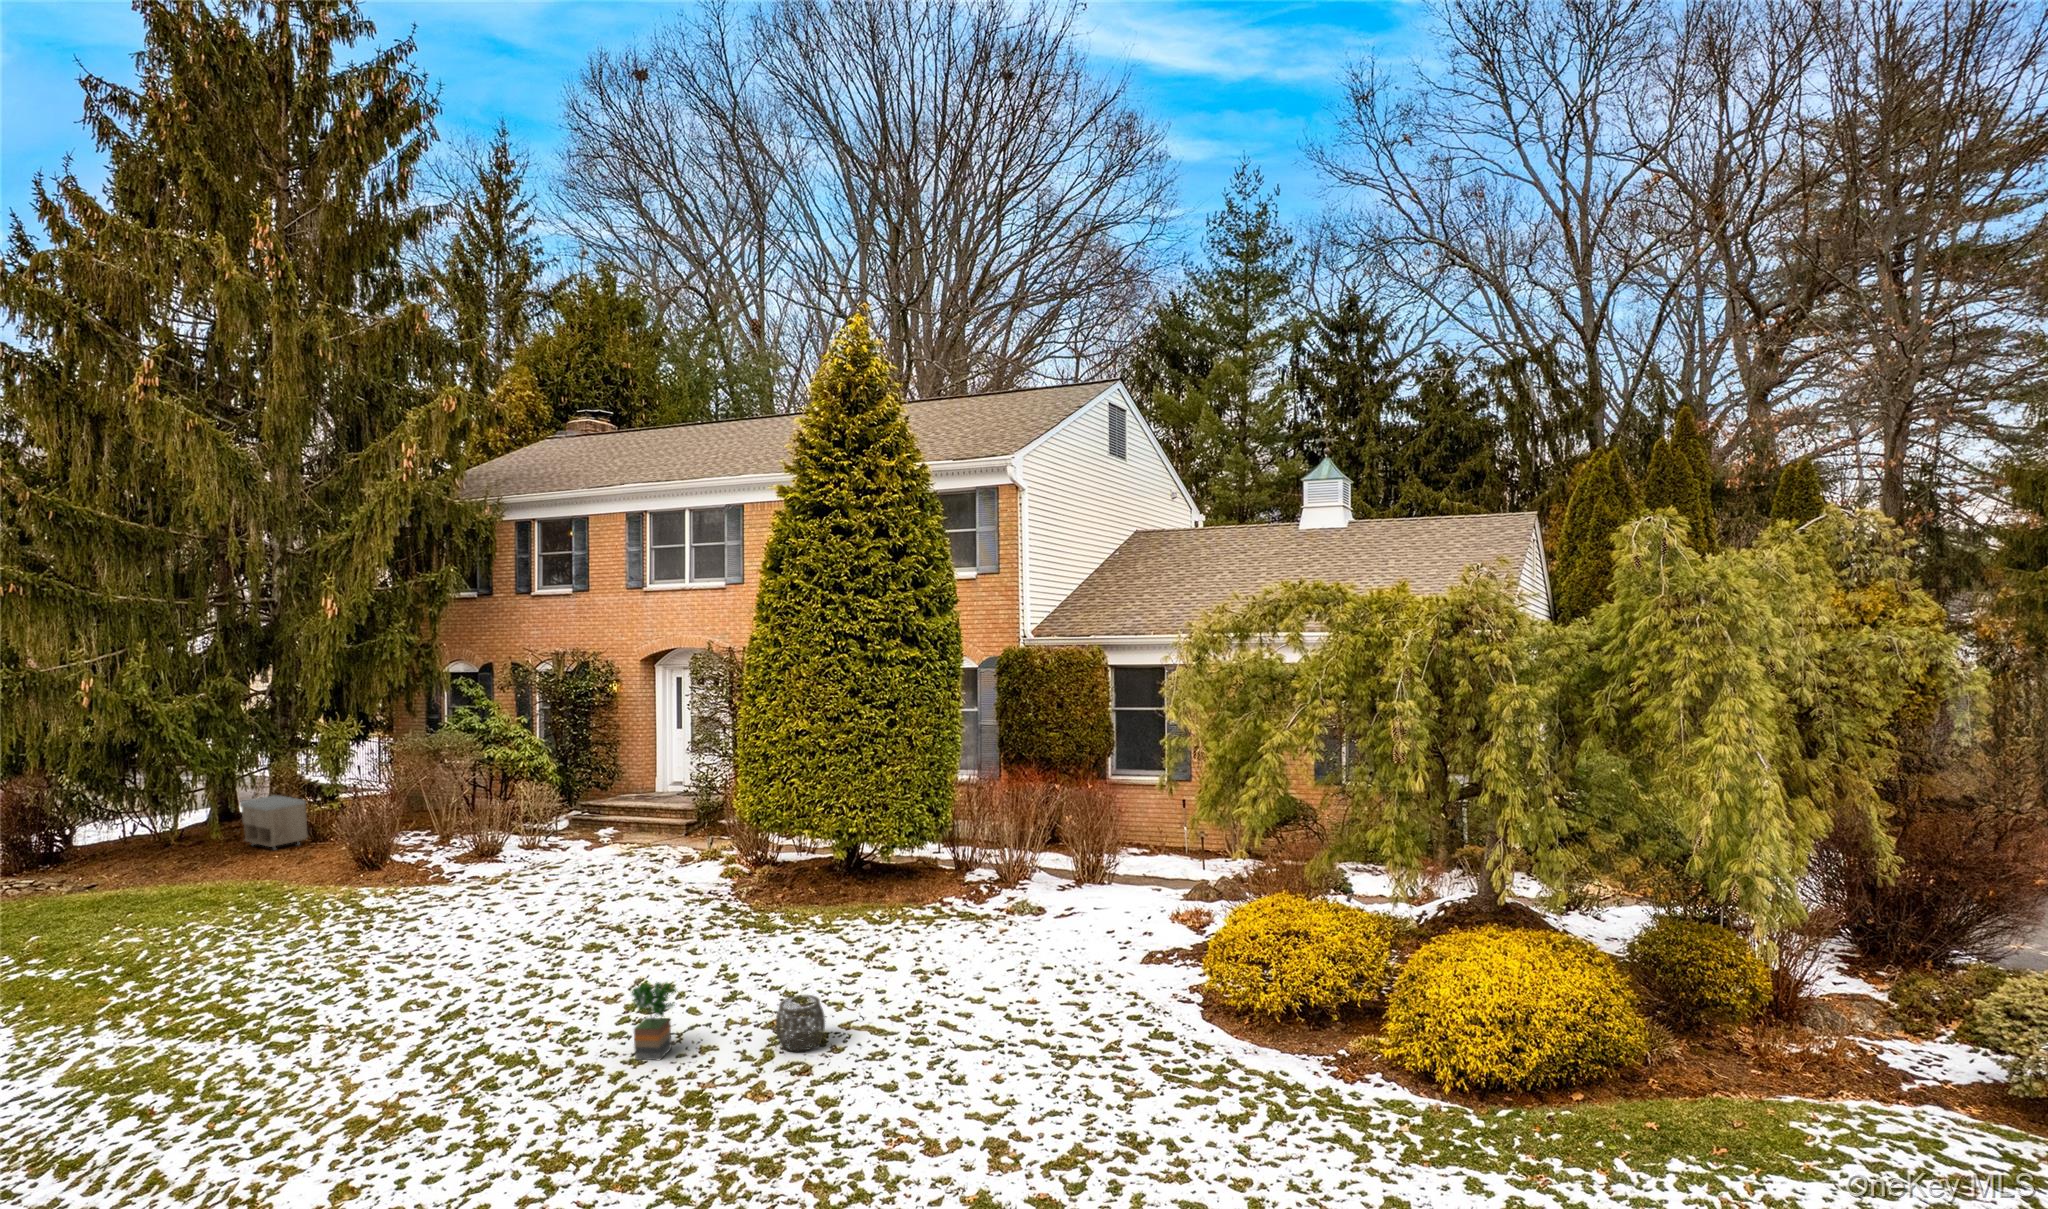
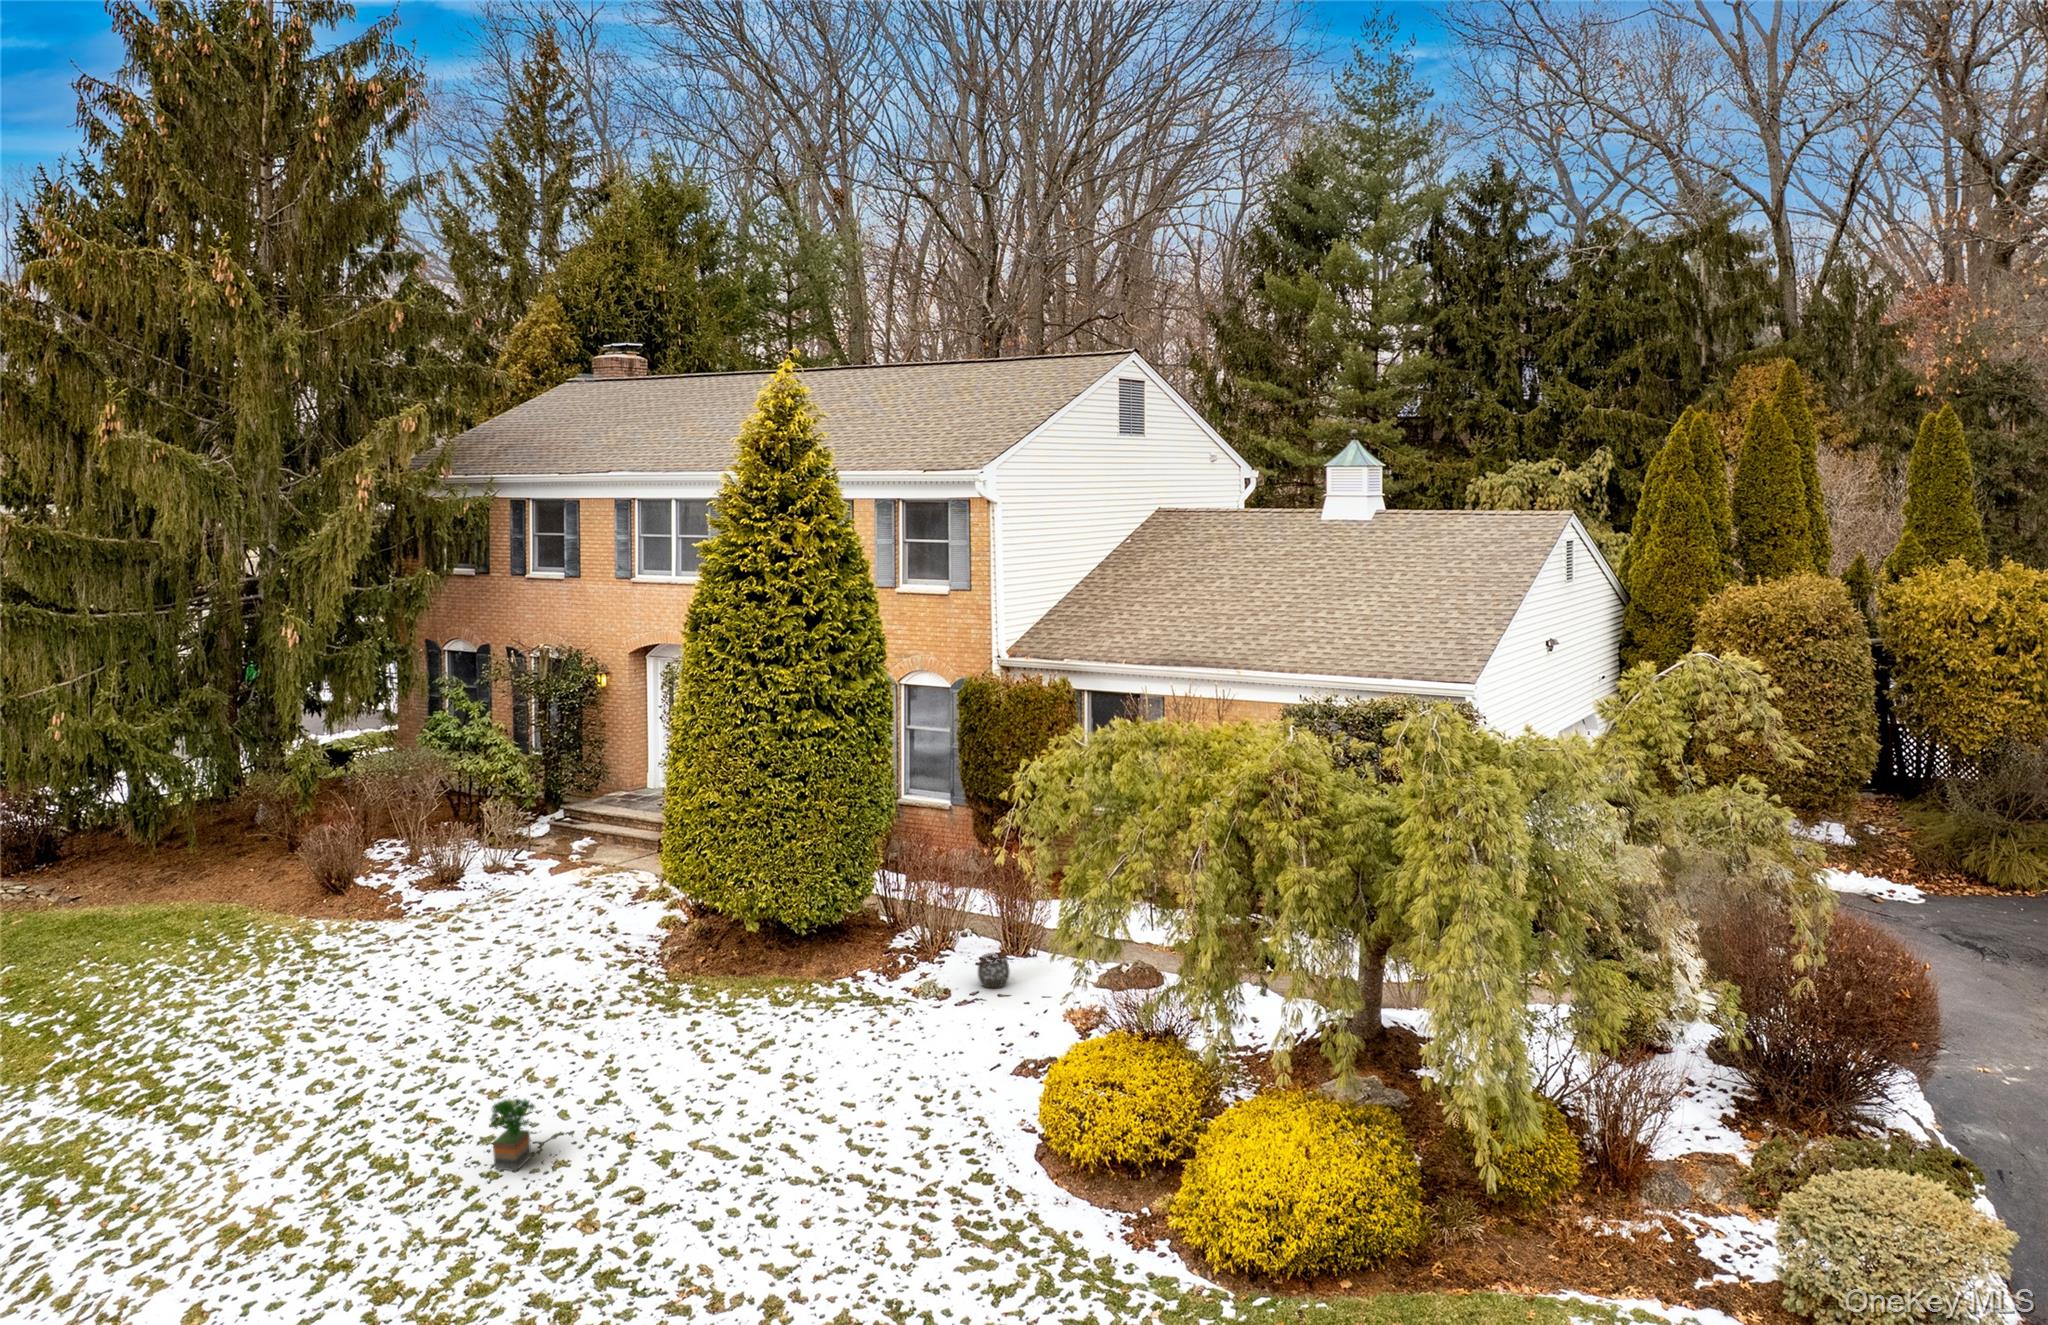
storage bench: present [240,796,308,850] -> none [221,811,285,867]
woven basket: present [775,995,825,1052] -> present [978,953,1010,989]

